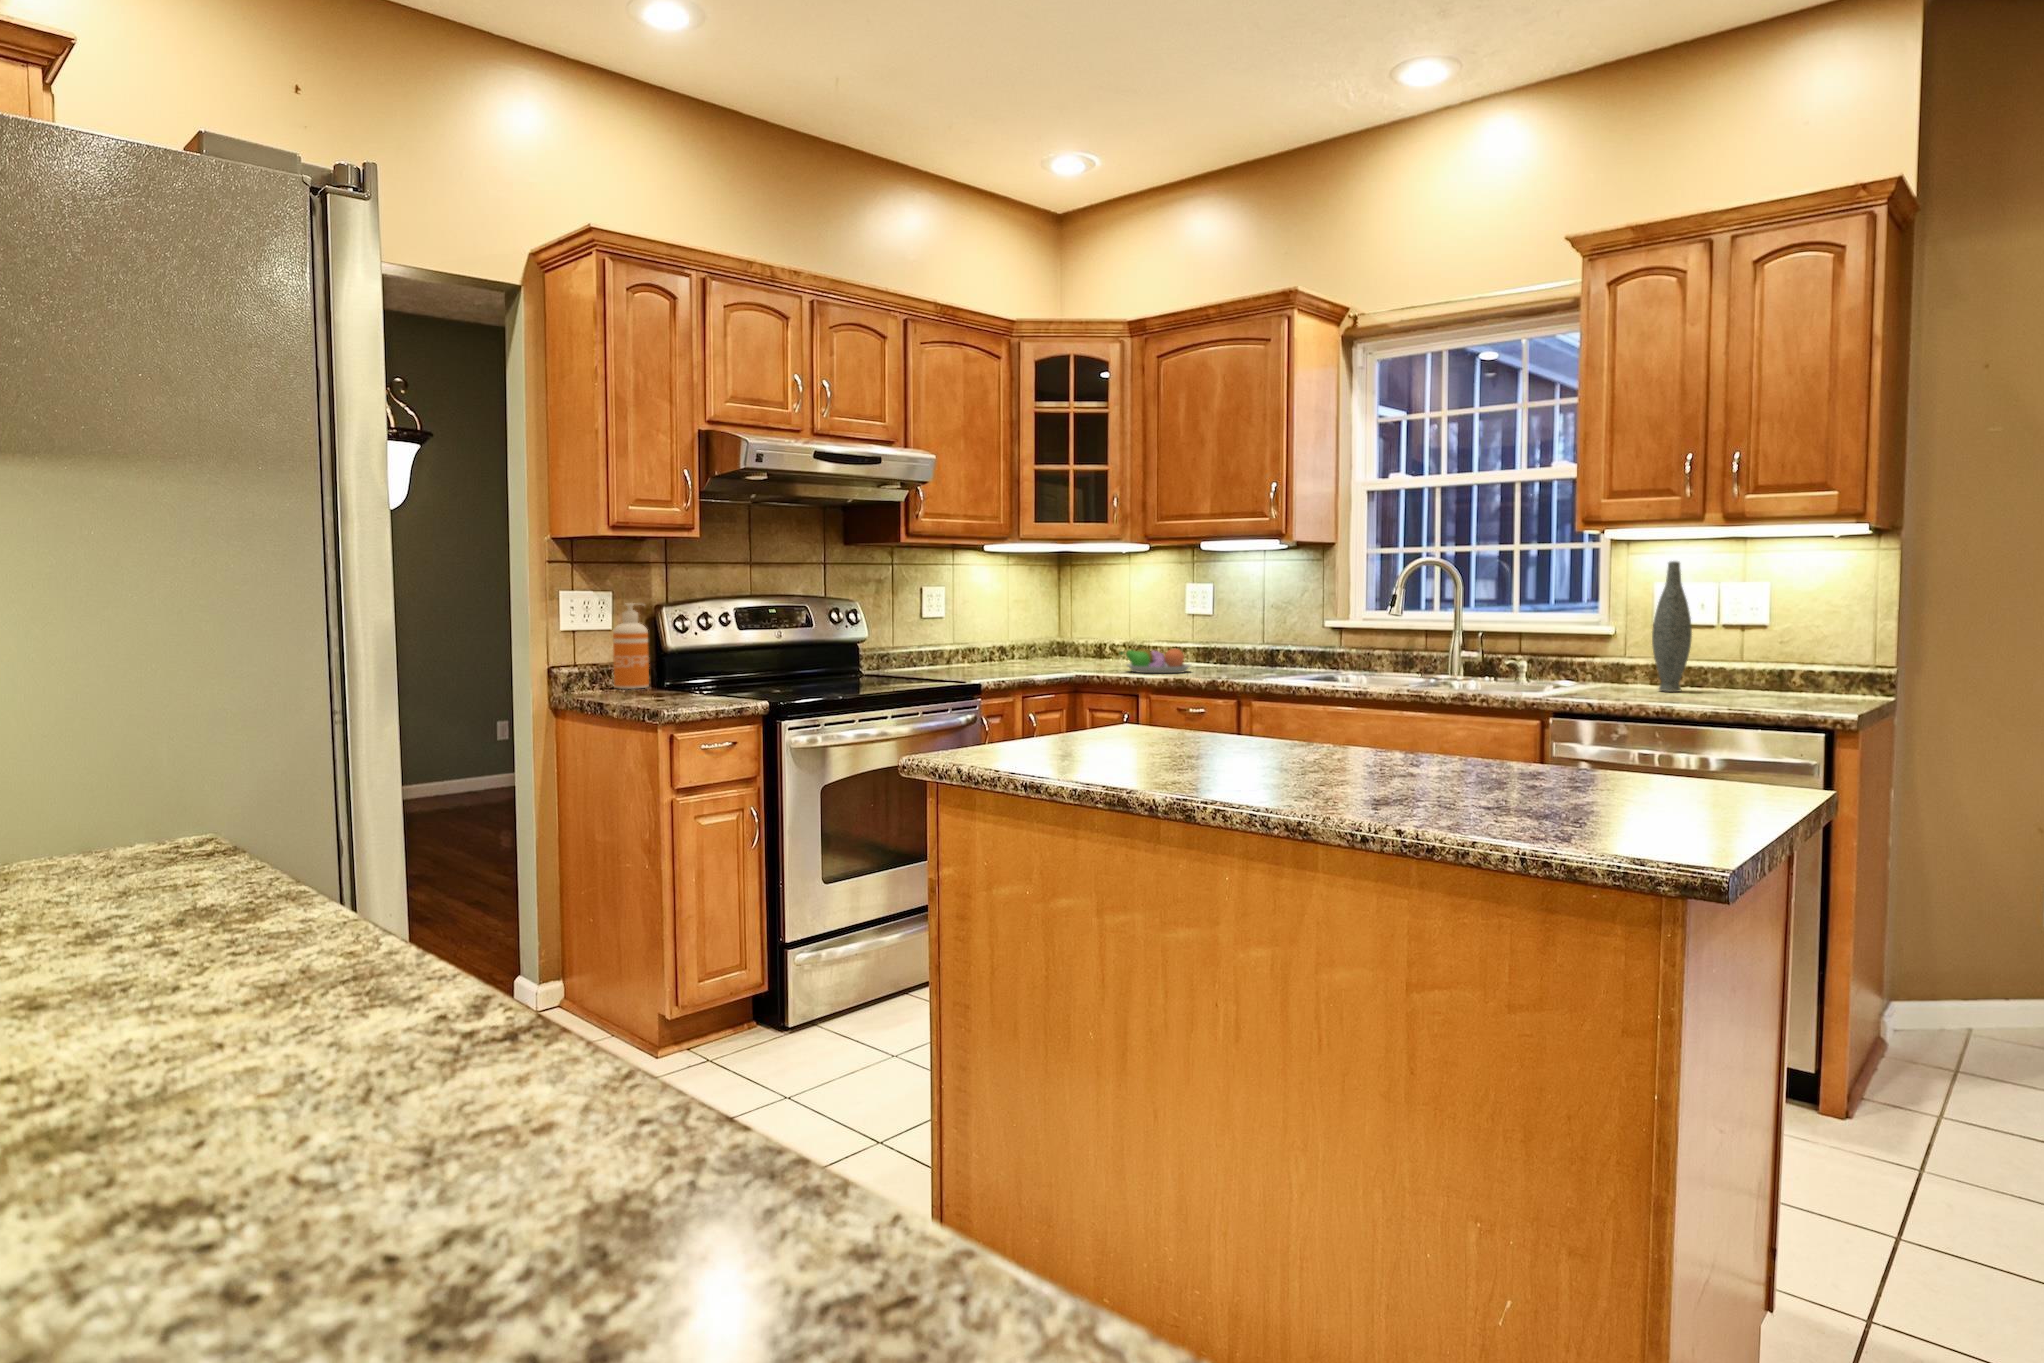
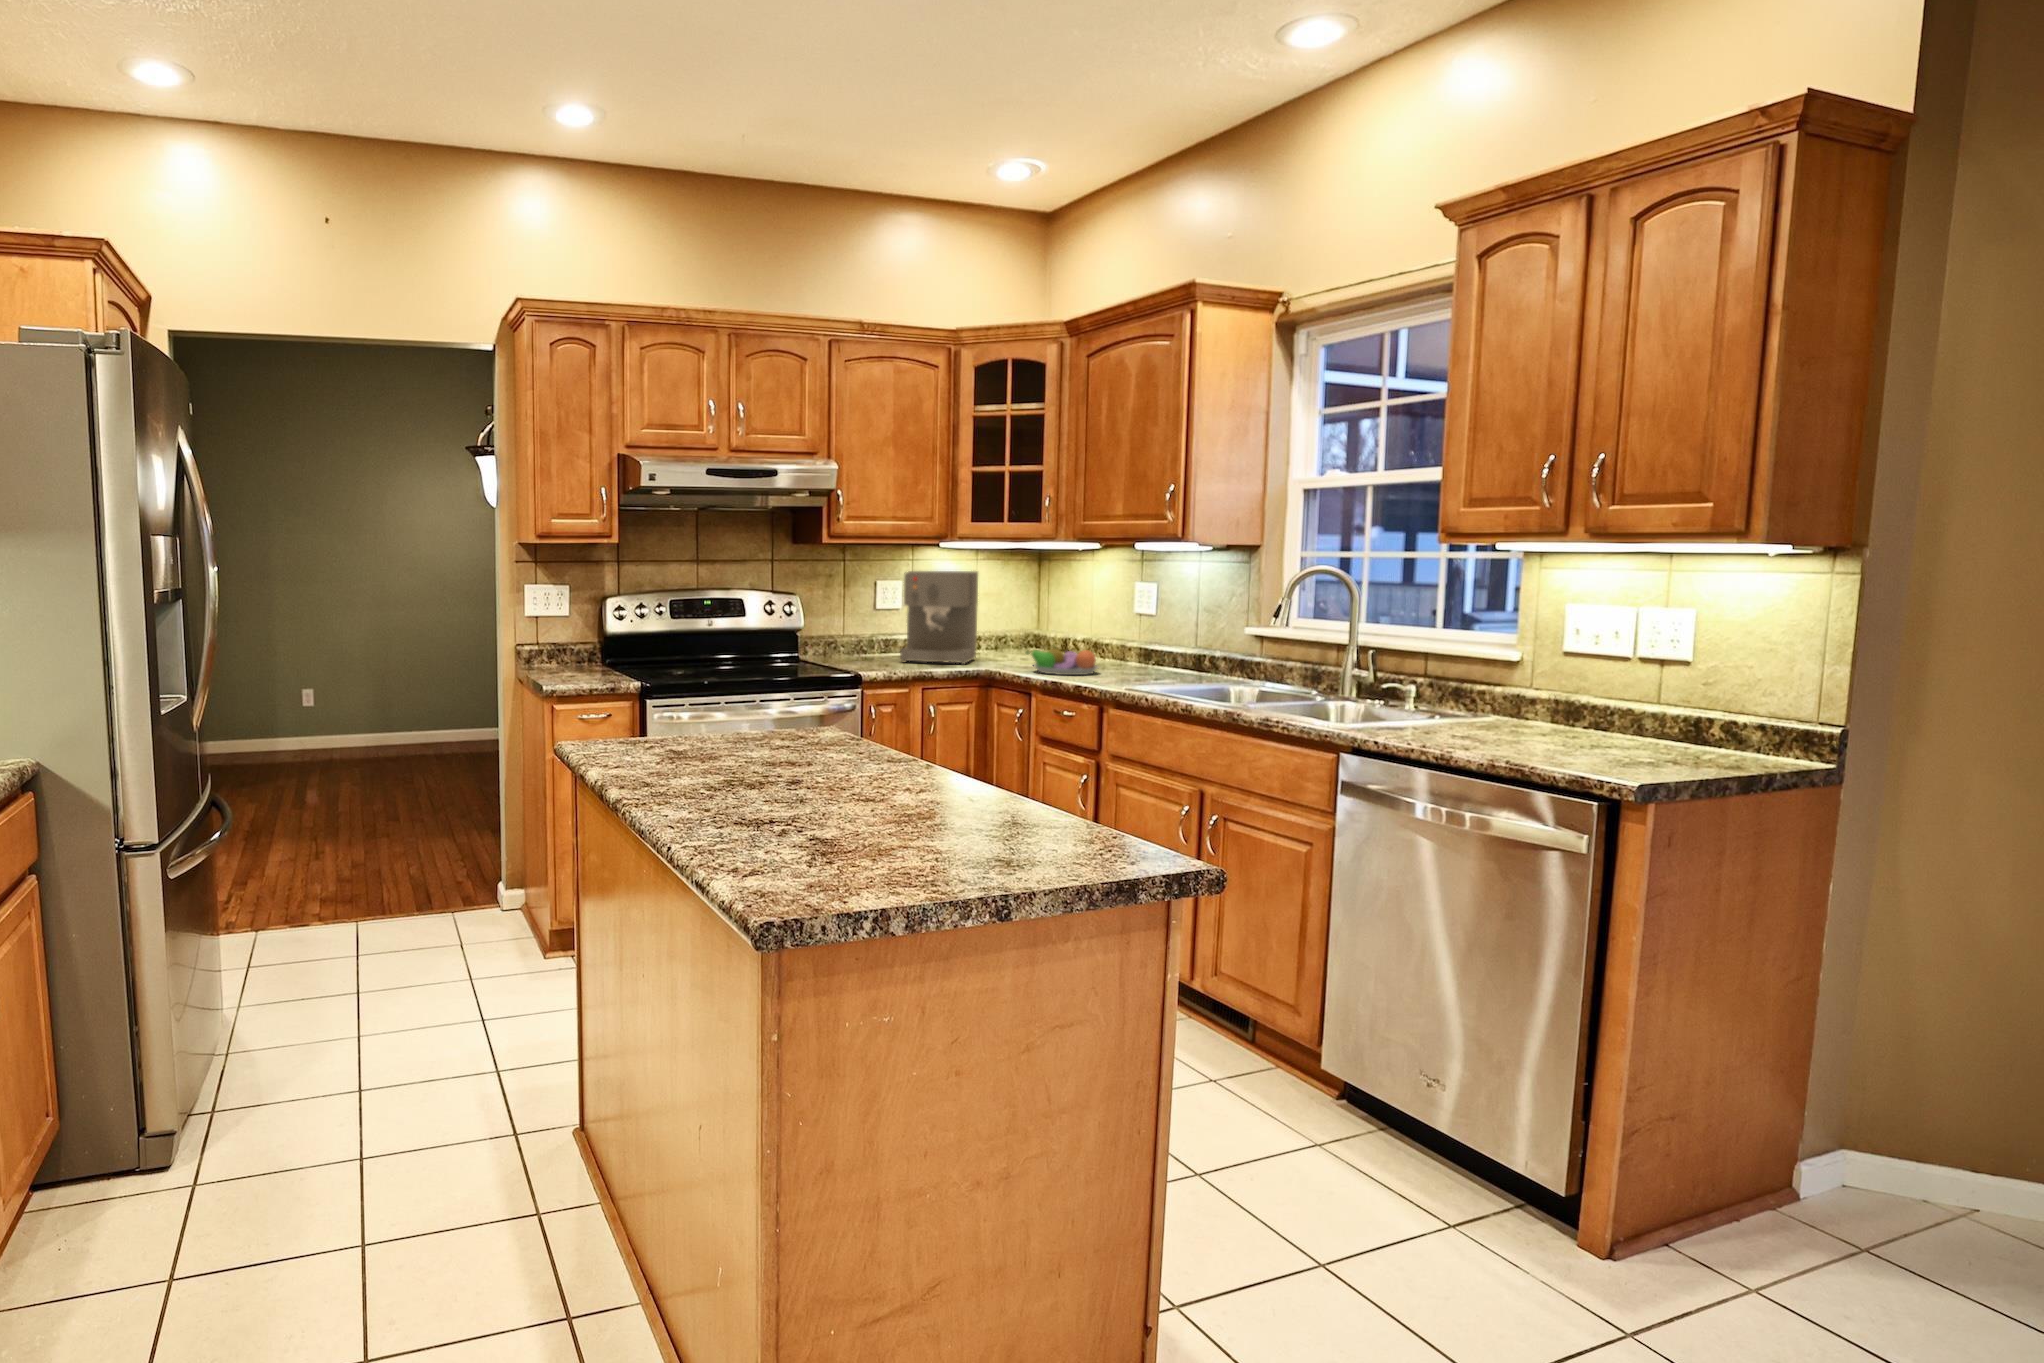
vase: present [1652,561,1692,692] -> none [1529,579,1577,735]
coffee maker: none [968,573,1045,671] -> present [900,571,978,664]
soap dispenser: present [613,603,649,689] -> none [558,597,587,668]

